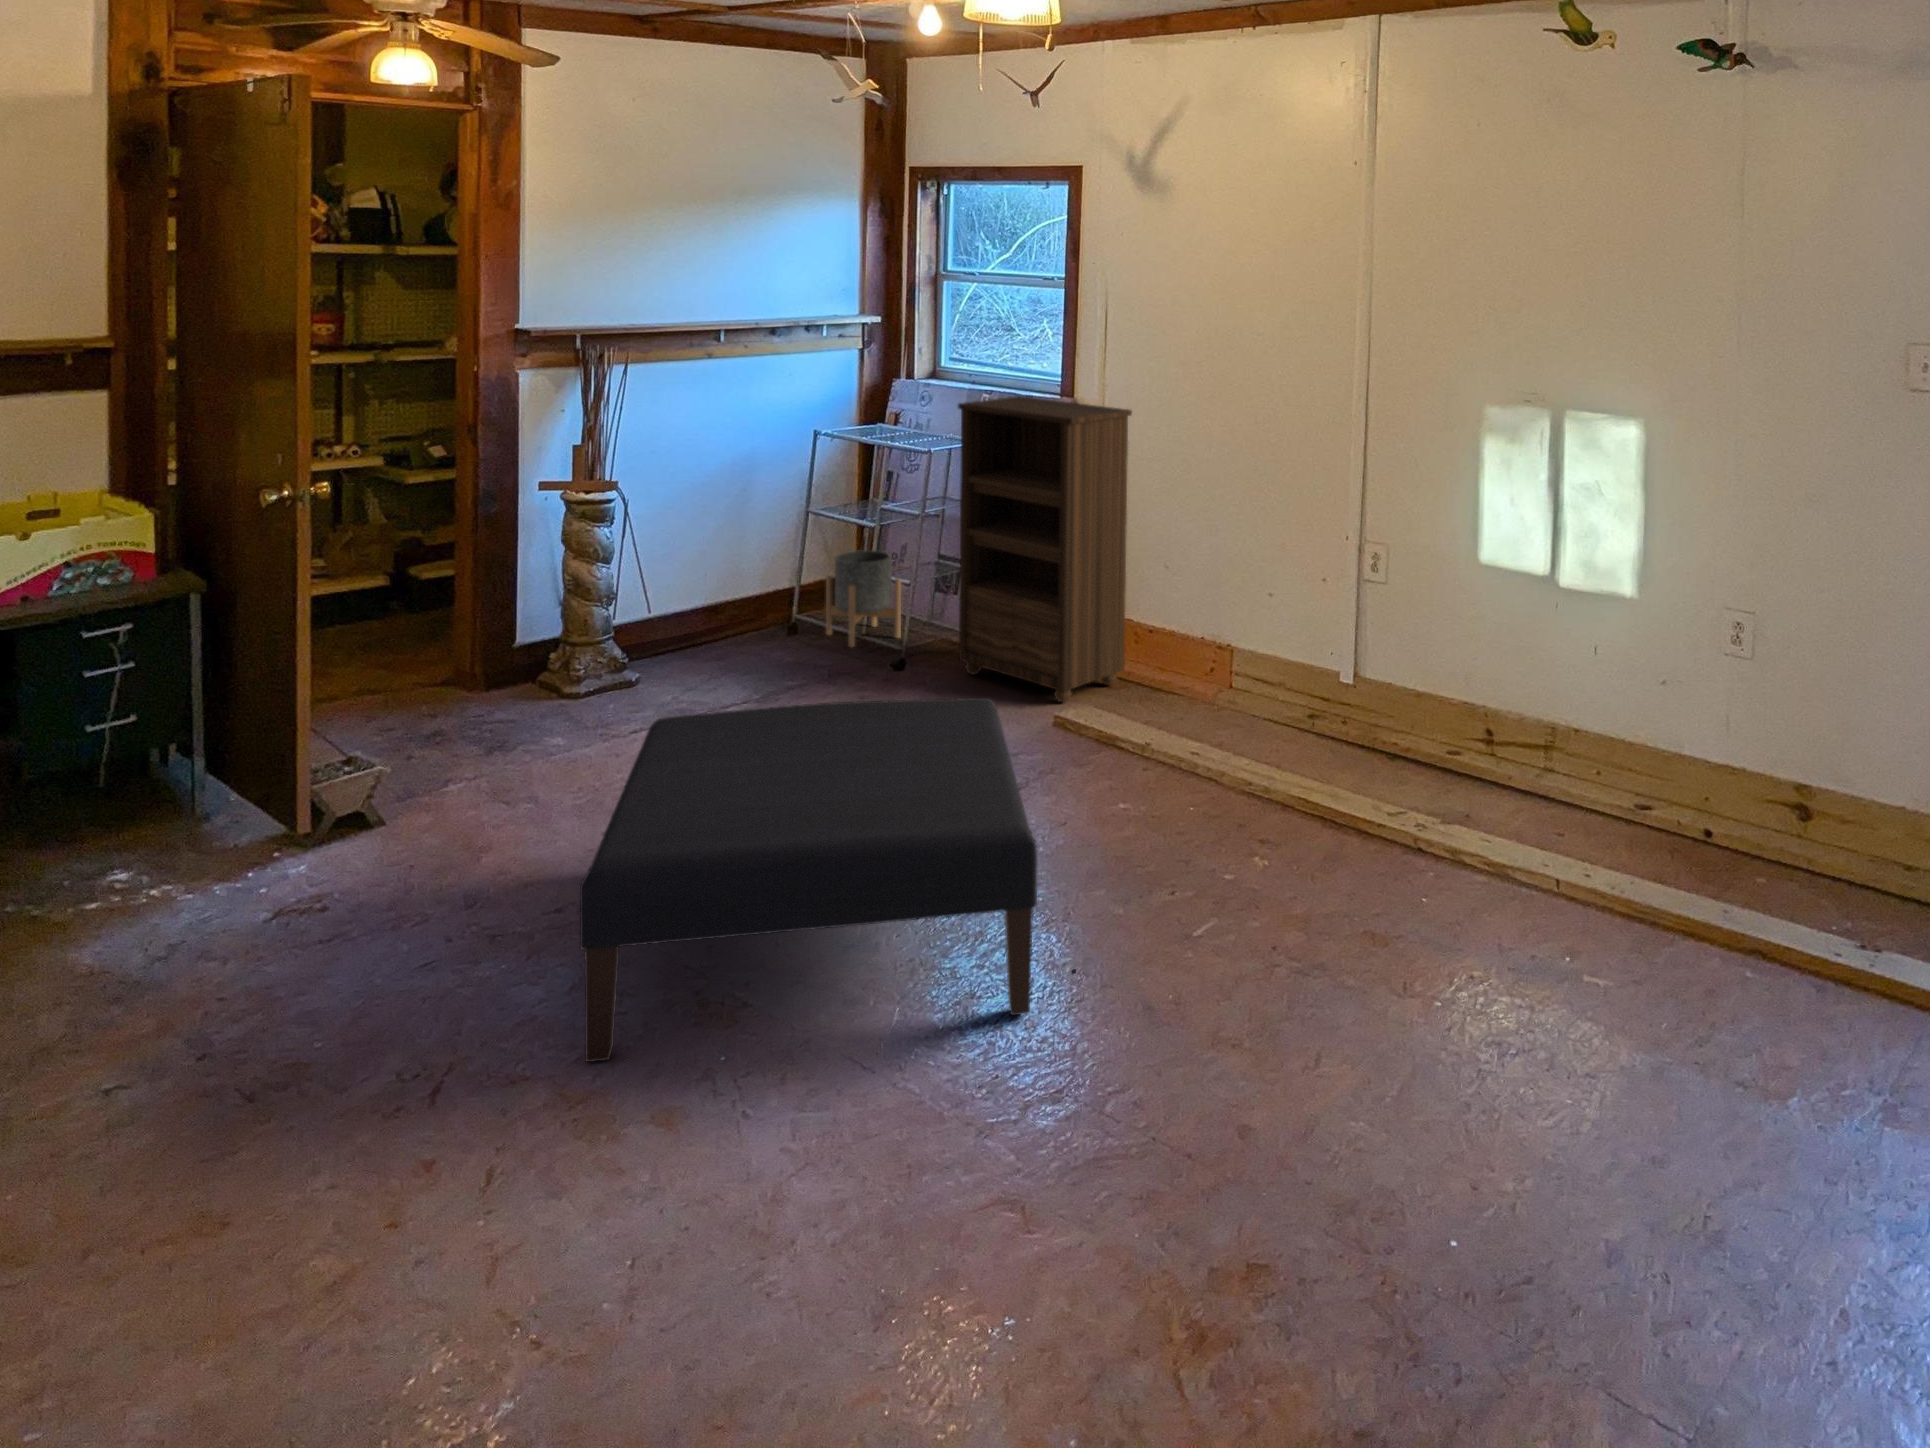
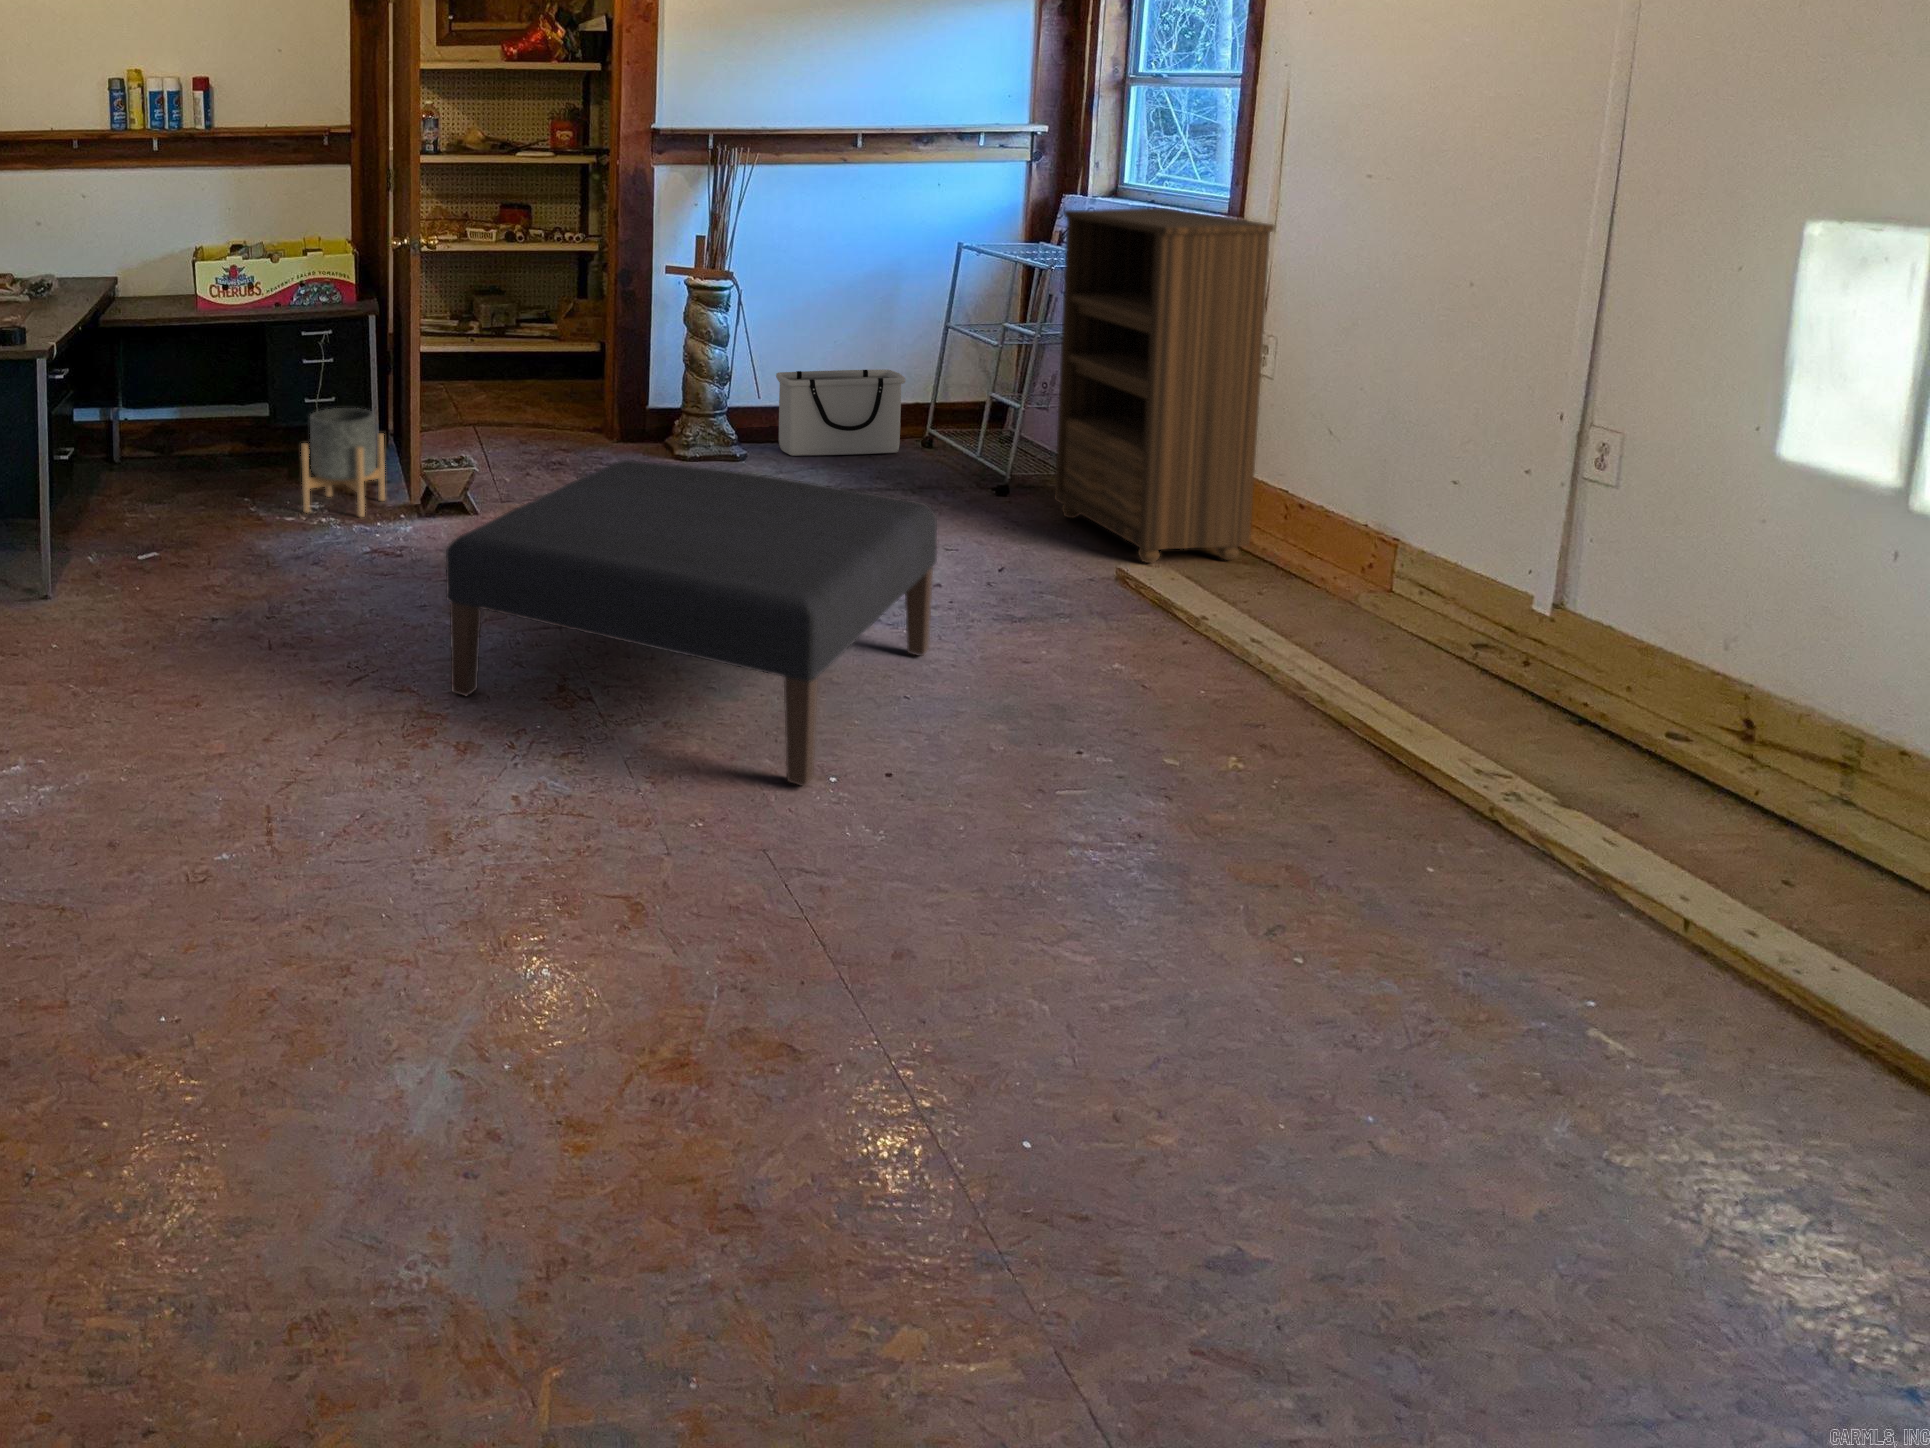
planter: present [826,550,901,647] -> present [301,408,385,517]
storage bin: none [657,559,784,664] -> present [776,369,905,456]

